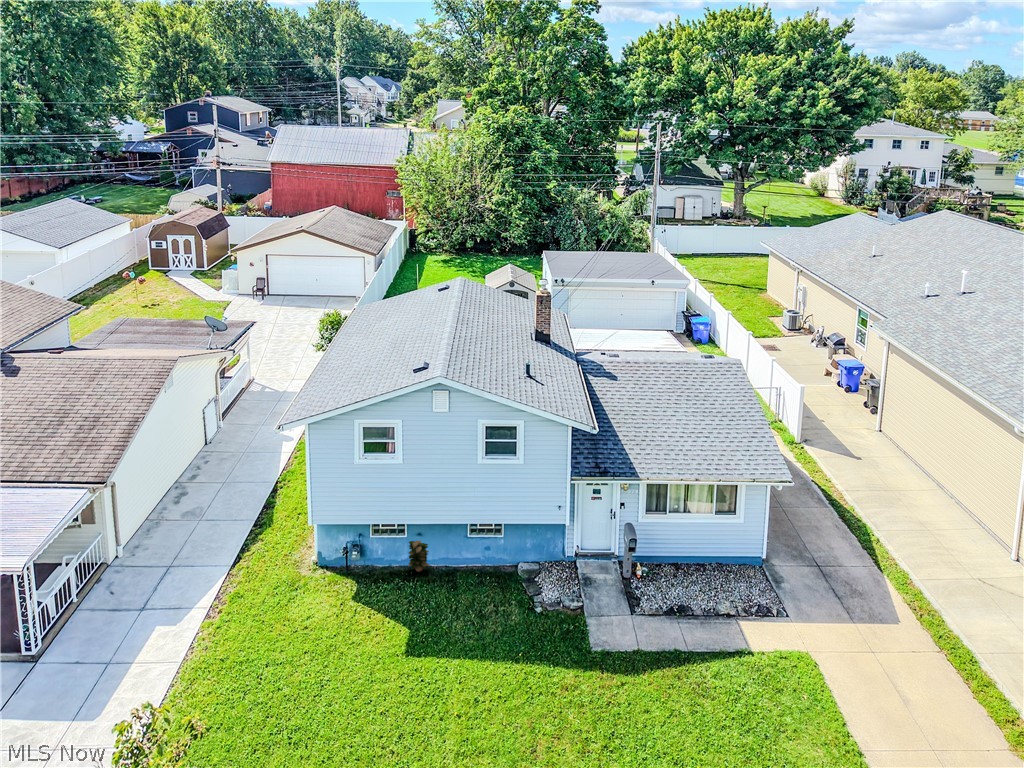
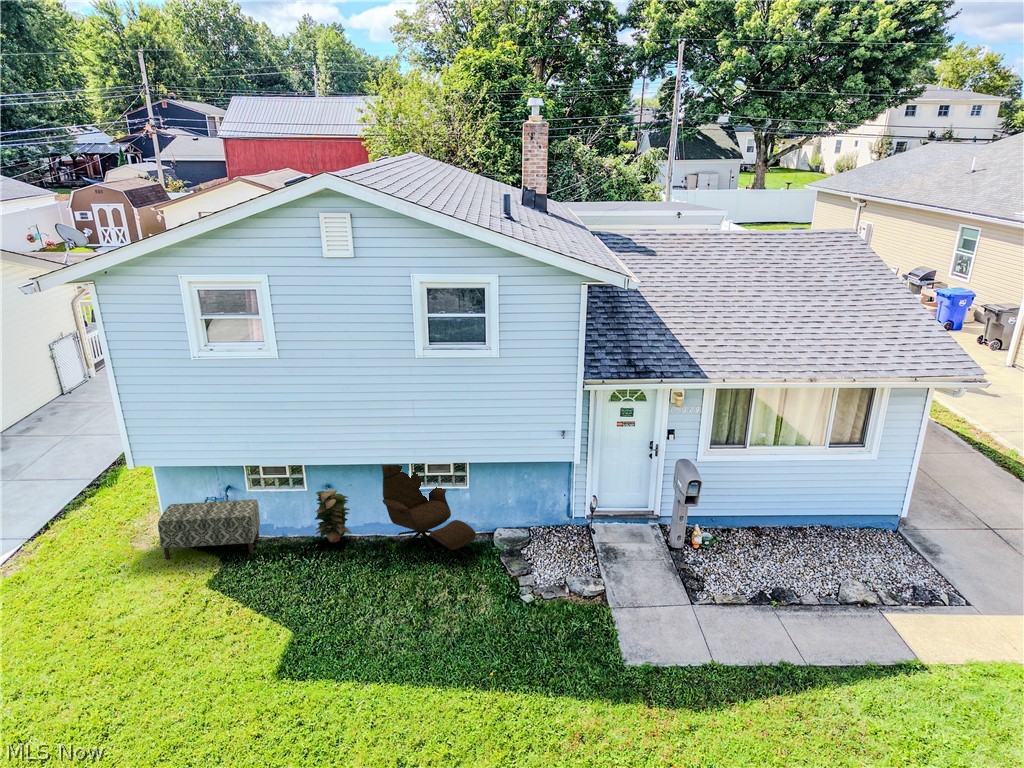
lounge chair: none [450,516,506,585] -> present [382,465,476,560]
bench: none [318,545,373,583] -> present [158,500,260,559]

